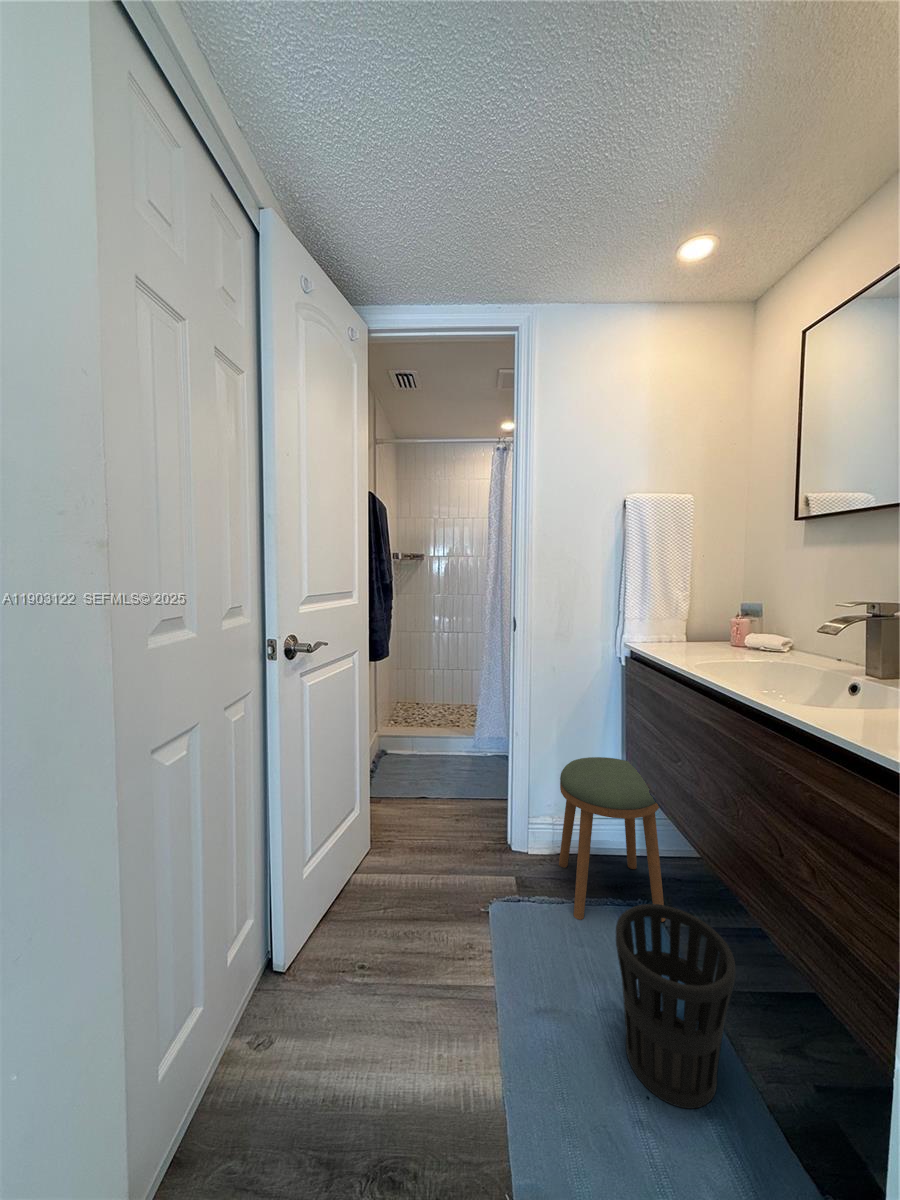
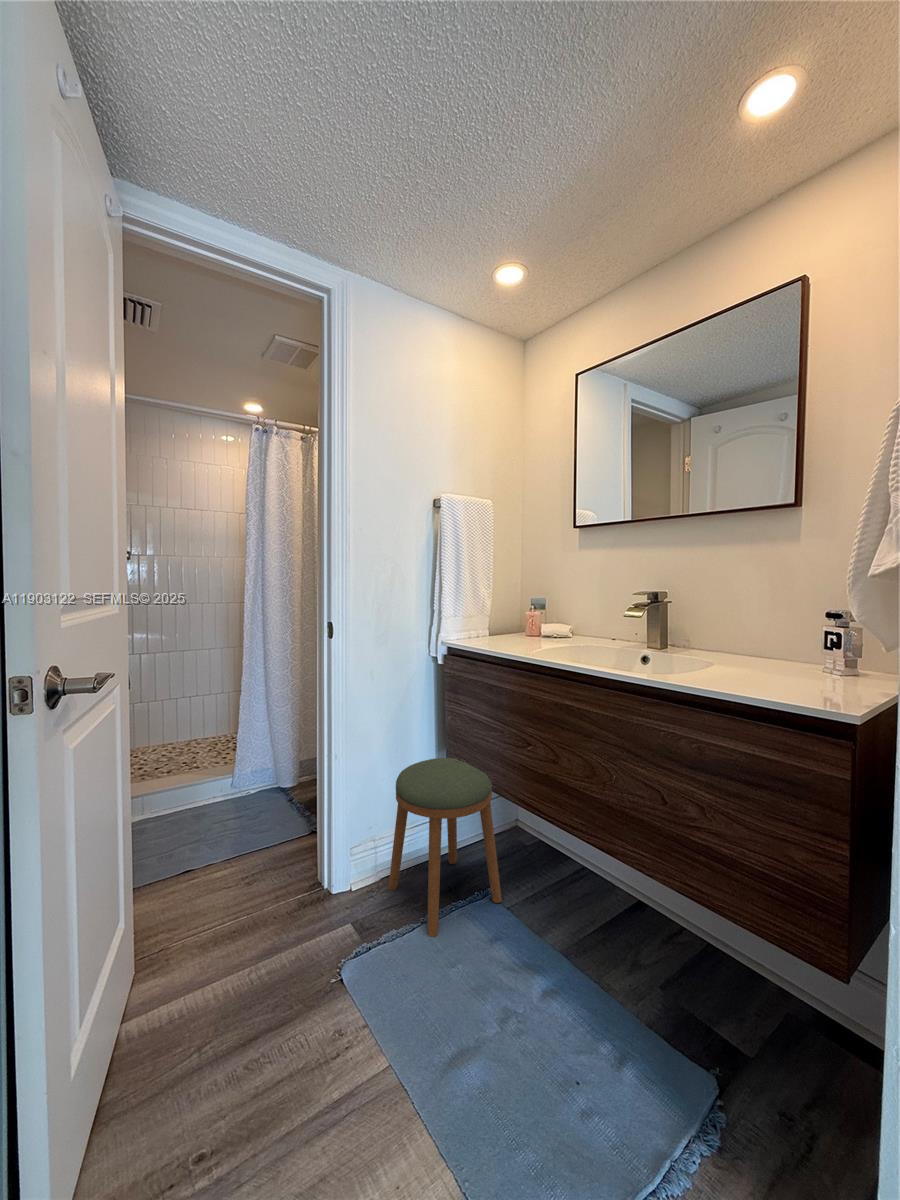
wastebasket: present [616,904,735,1108] -> none [518,880,623,1068]

